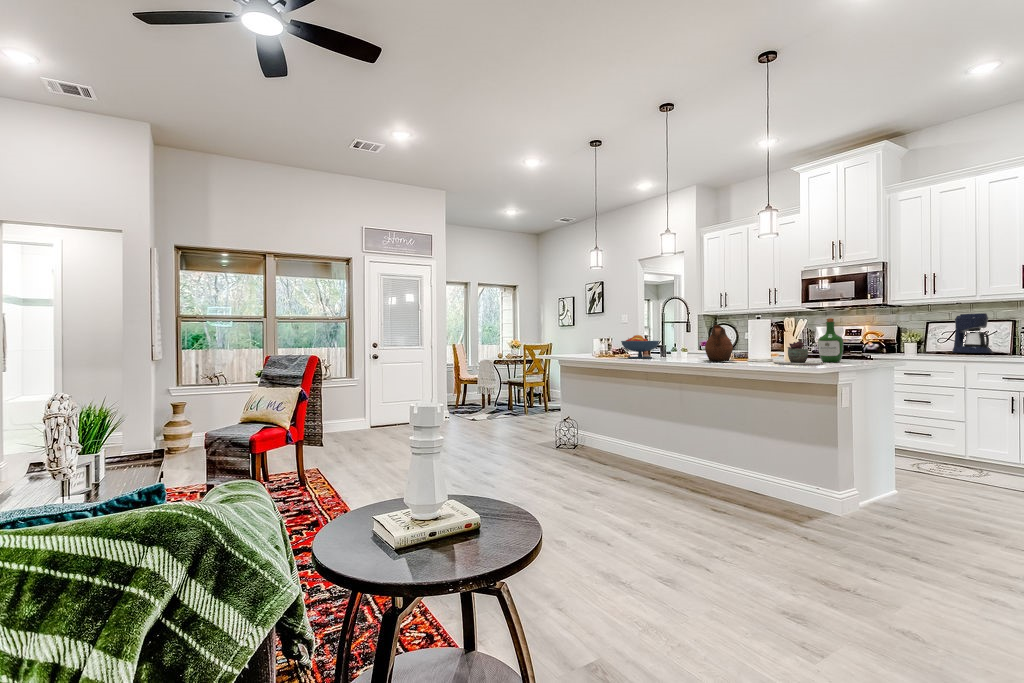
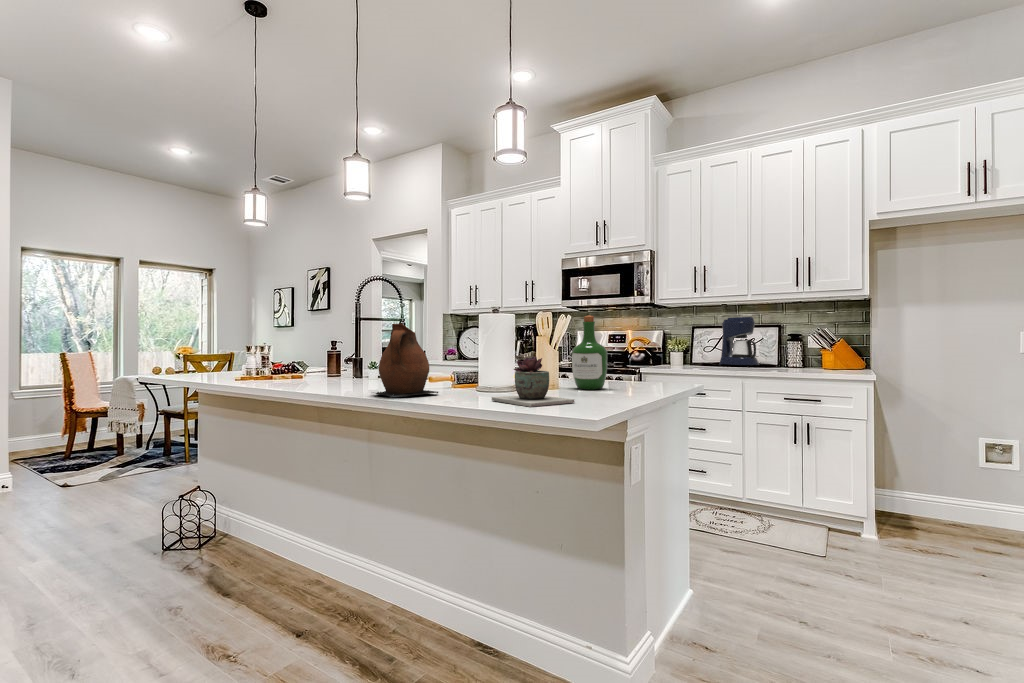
fruit bowl: present [621,335,659,359] -> none [266,341,337,384]

